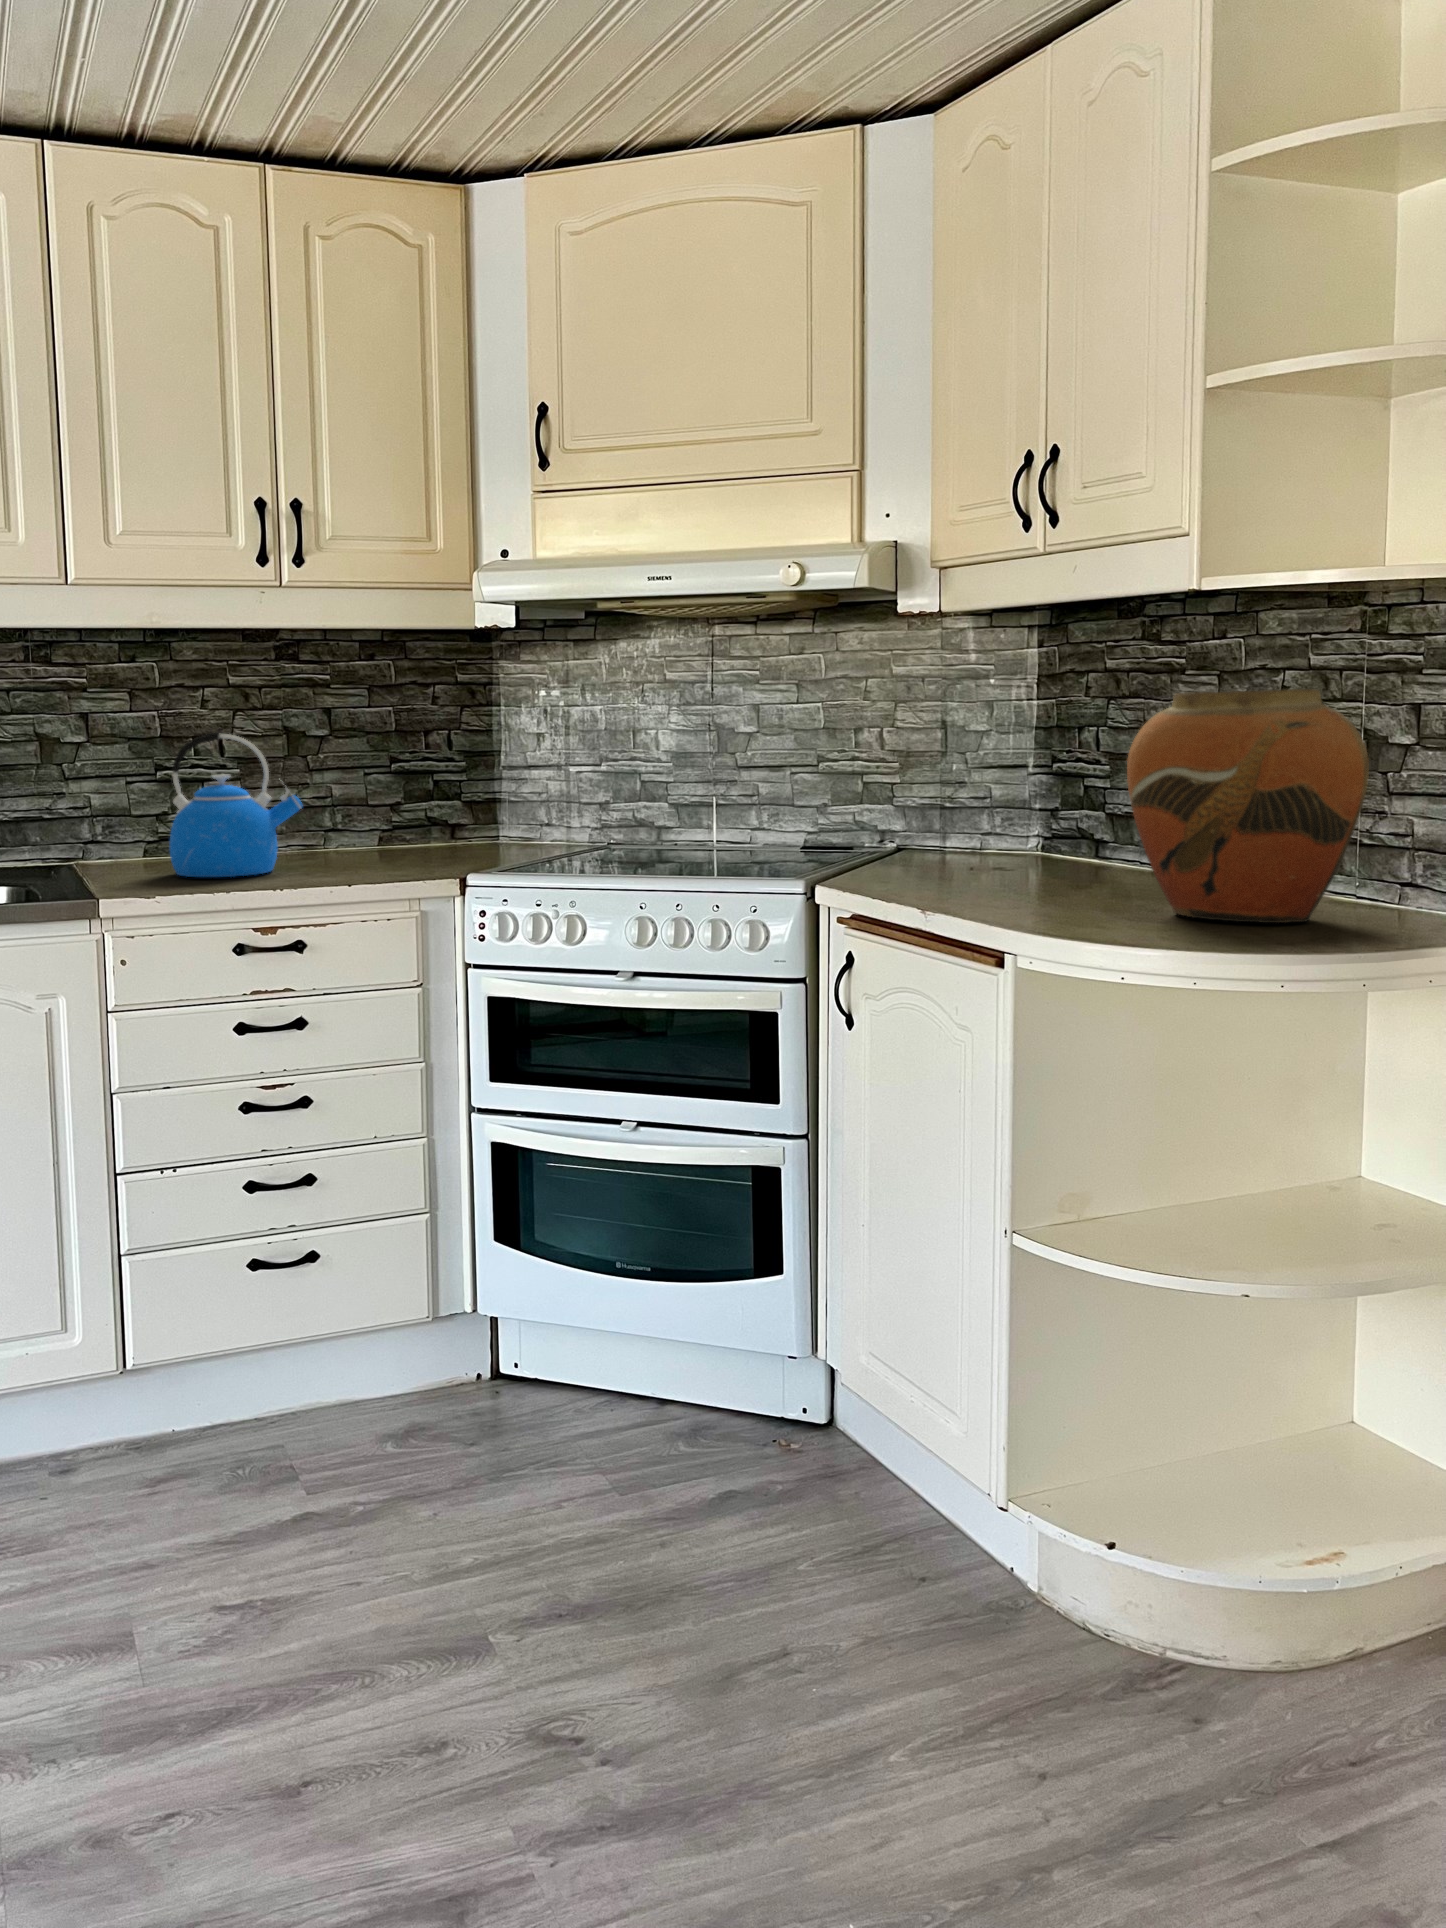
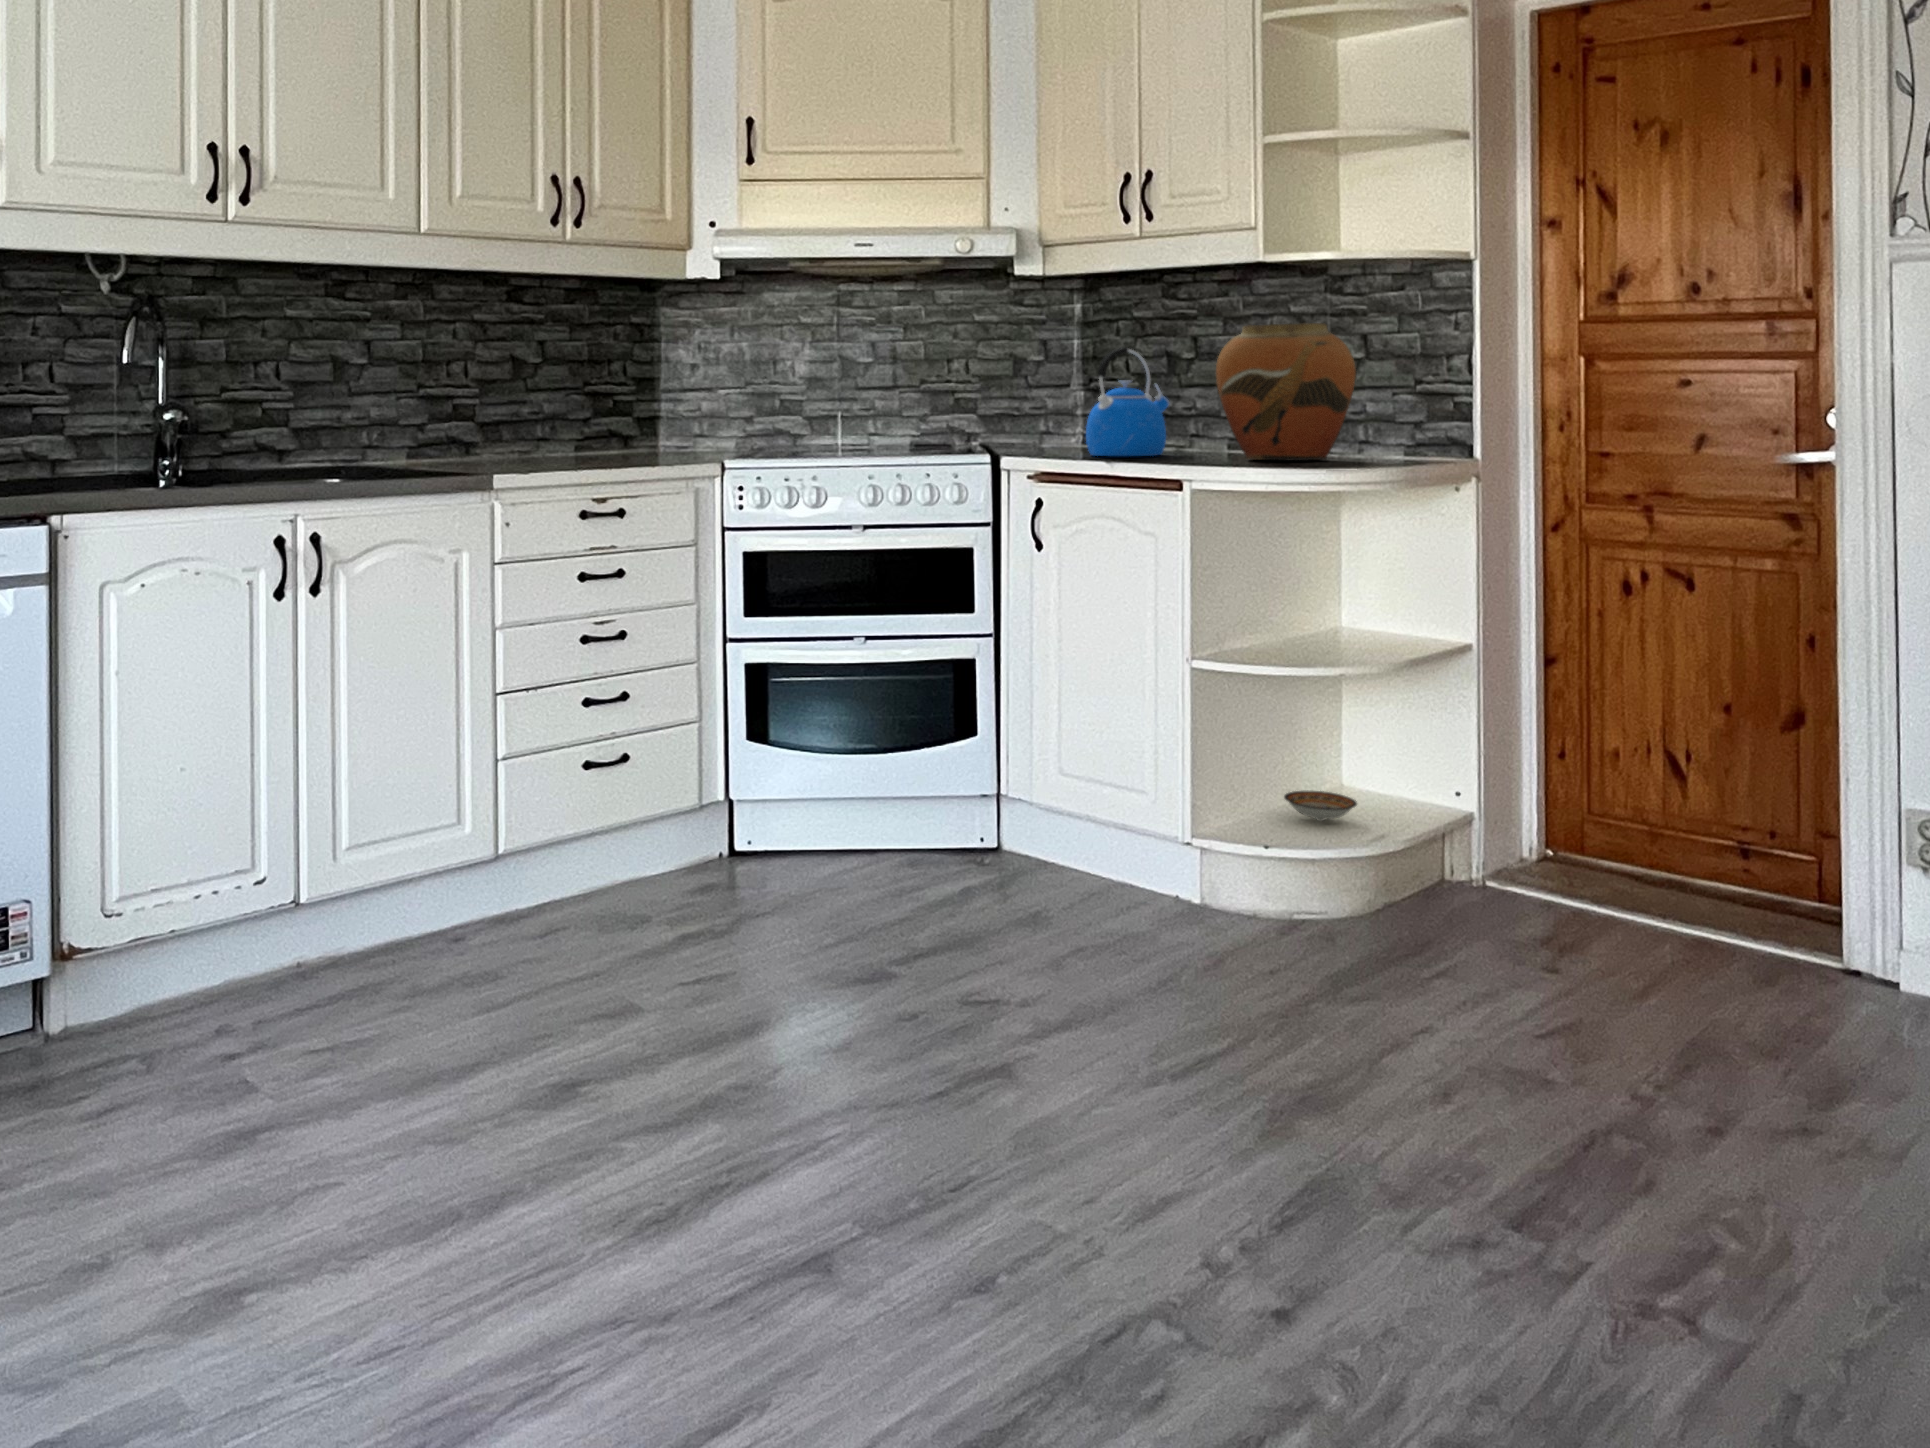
kettle: present [169,732,302,877] -> present [1086,347,1169,456]
ceramic bowl: none [1205,1447,1326,1515] -> present [1284,791,1357,821]

